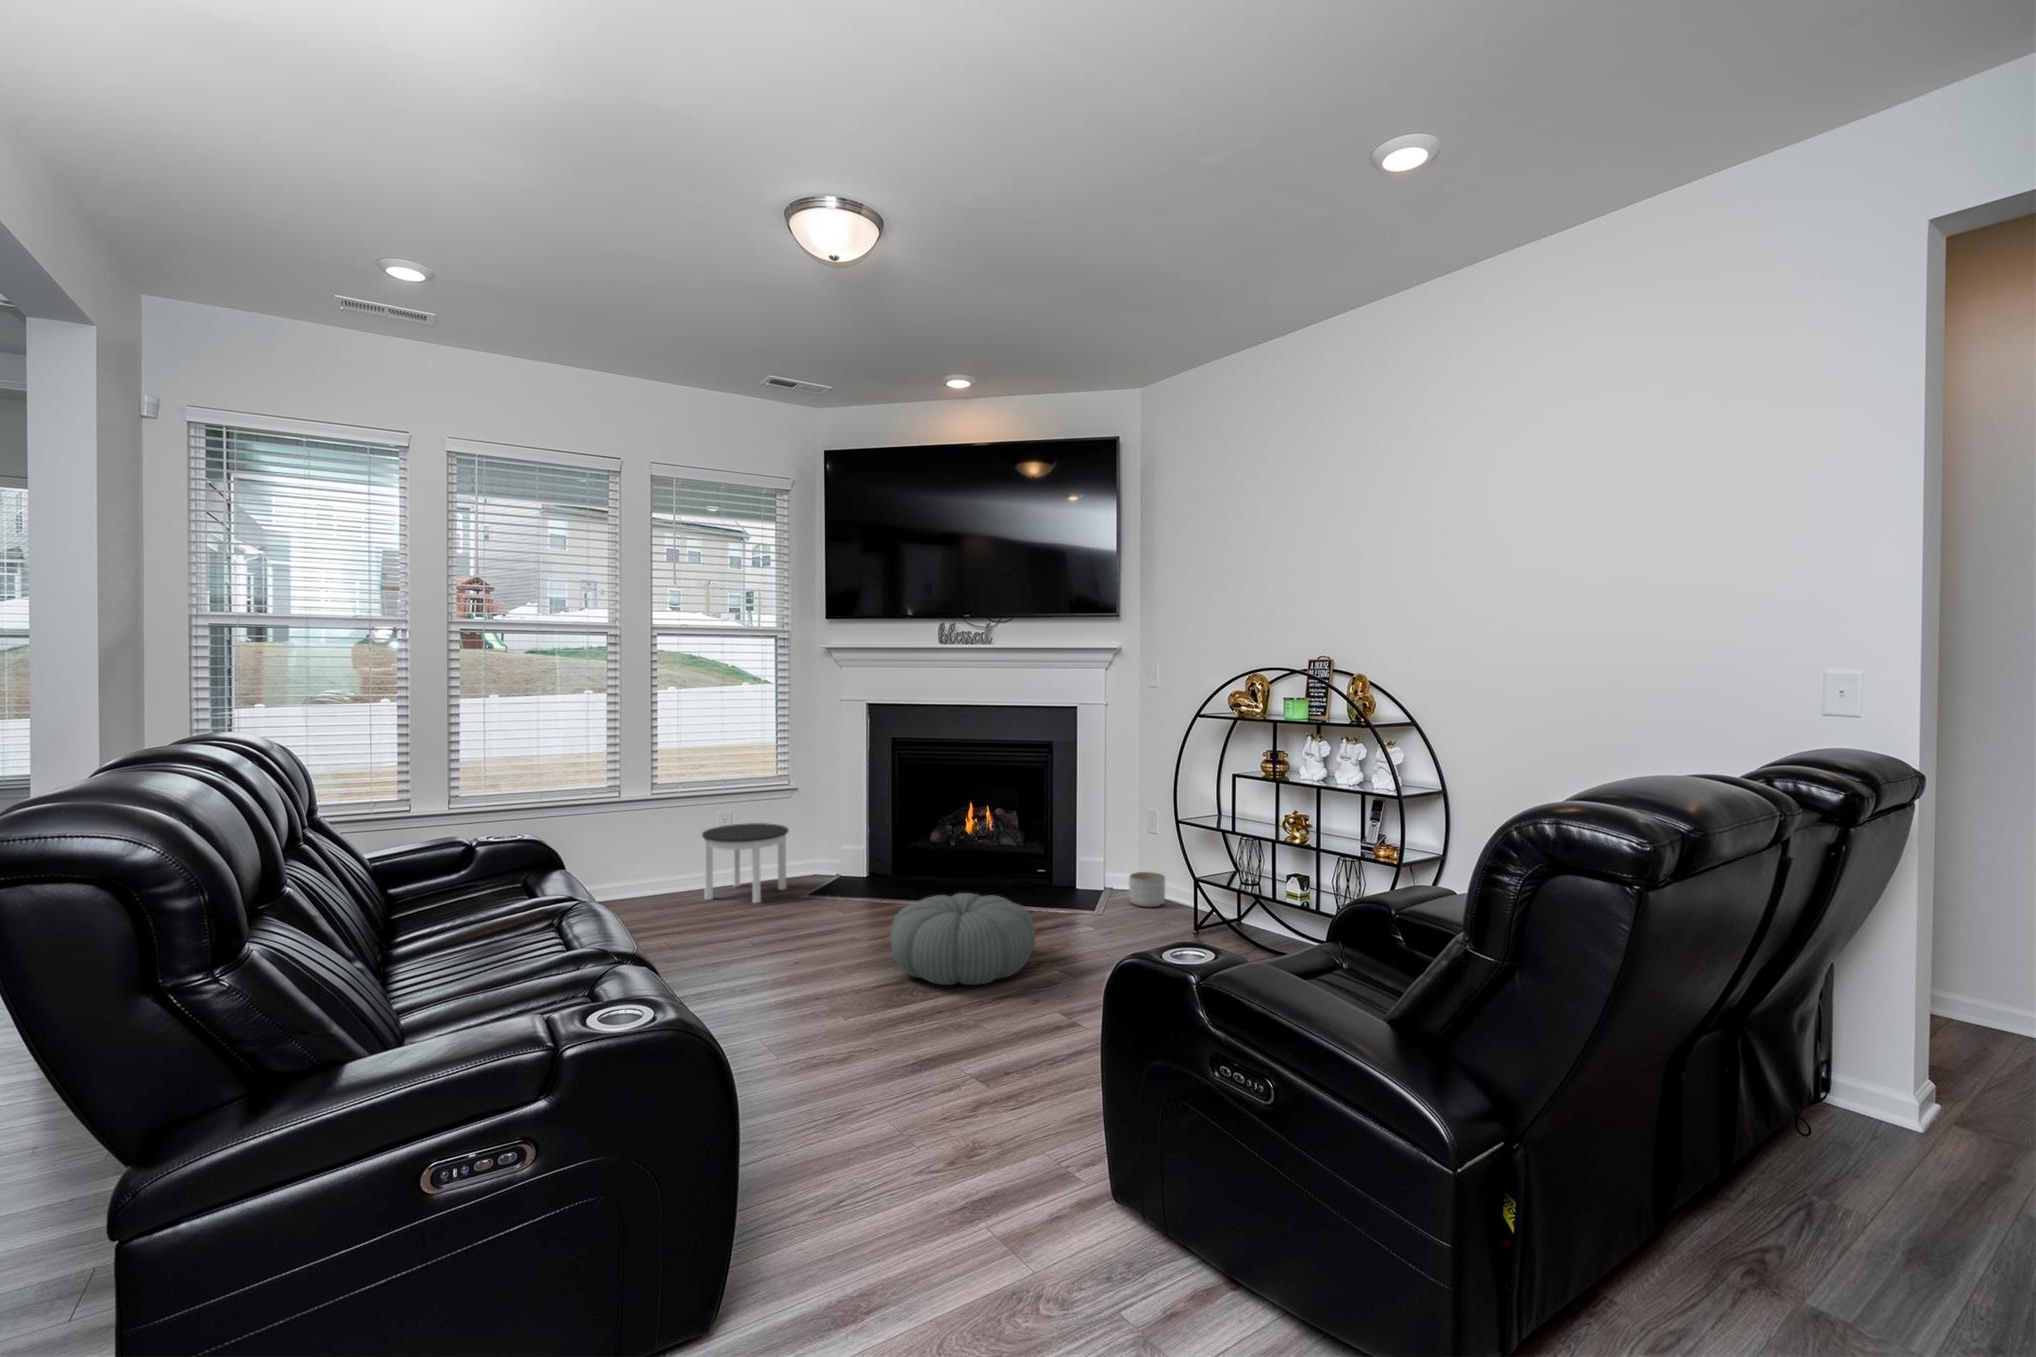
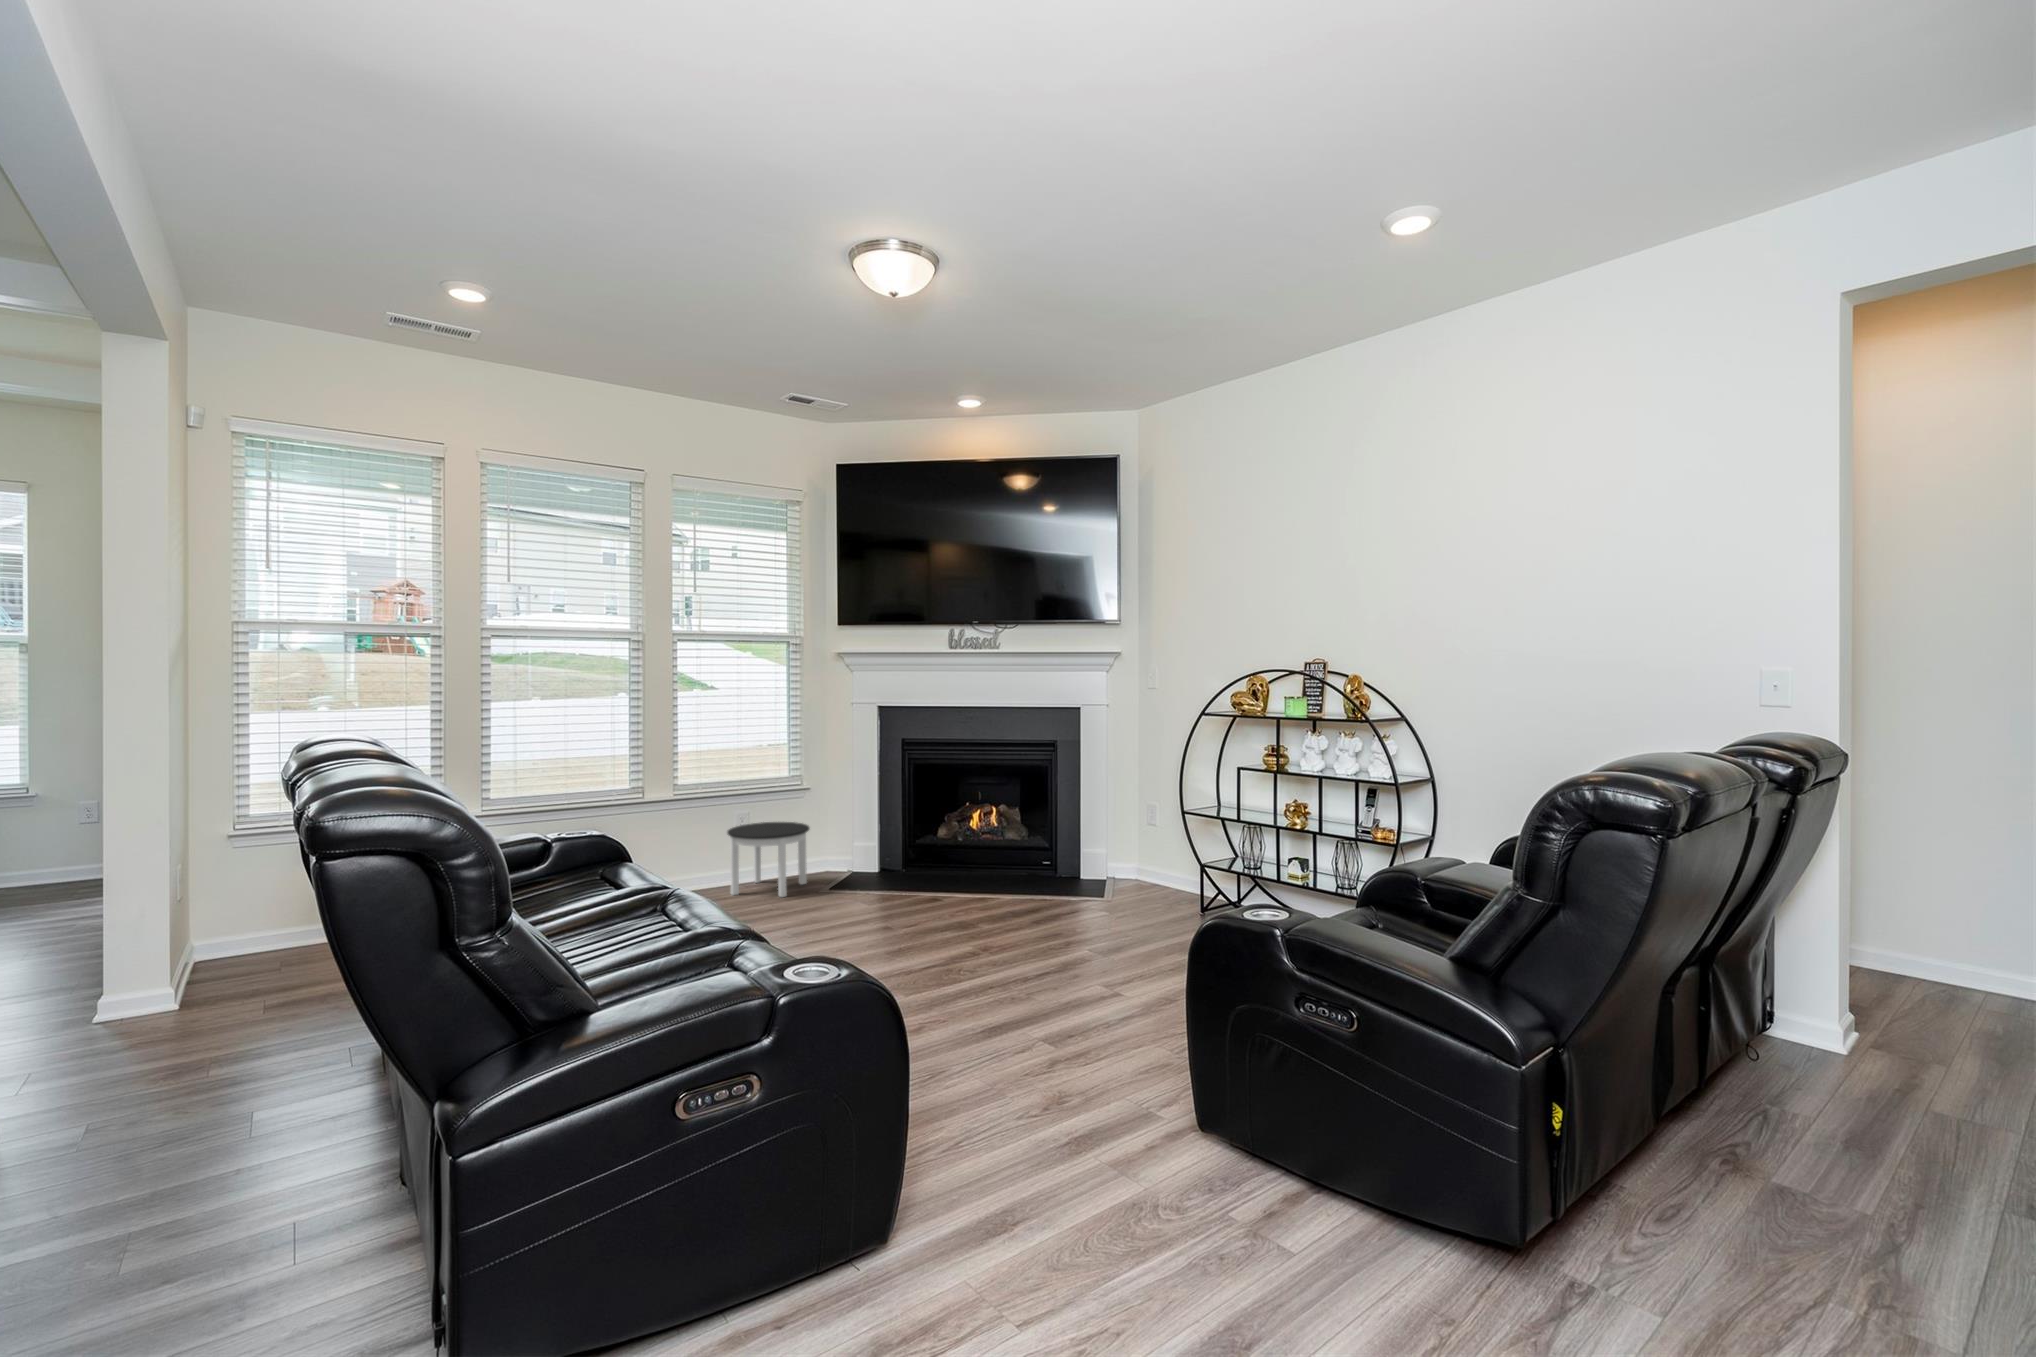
planter: present [1129,872,1165,907] -> none [1133,860,1167,892]
pouf: present [890,893,1035,985] -> none [931,880,1065,963]

